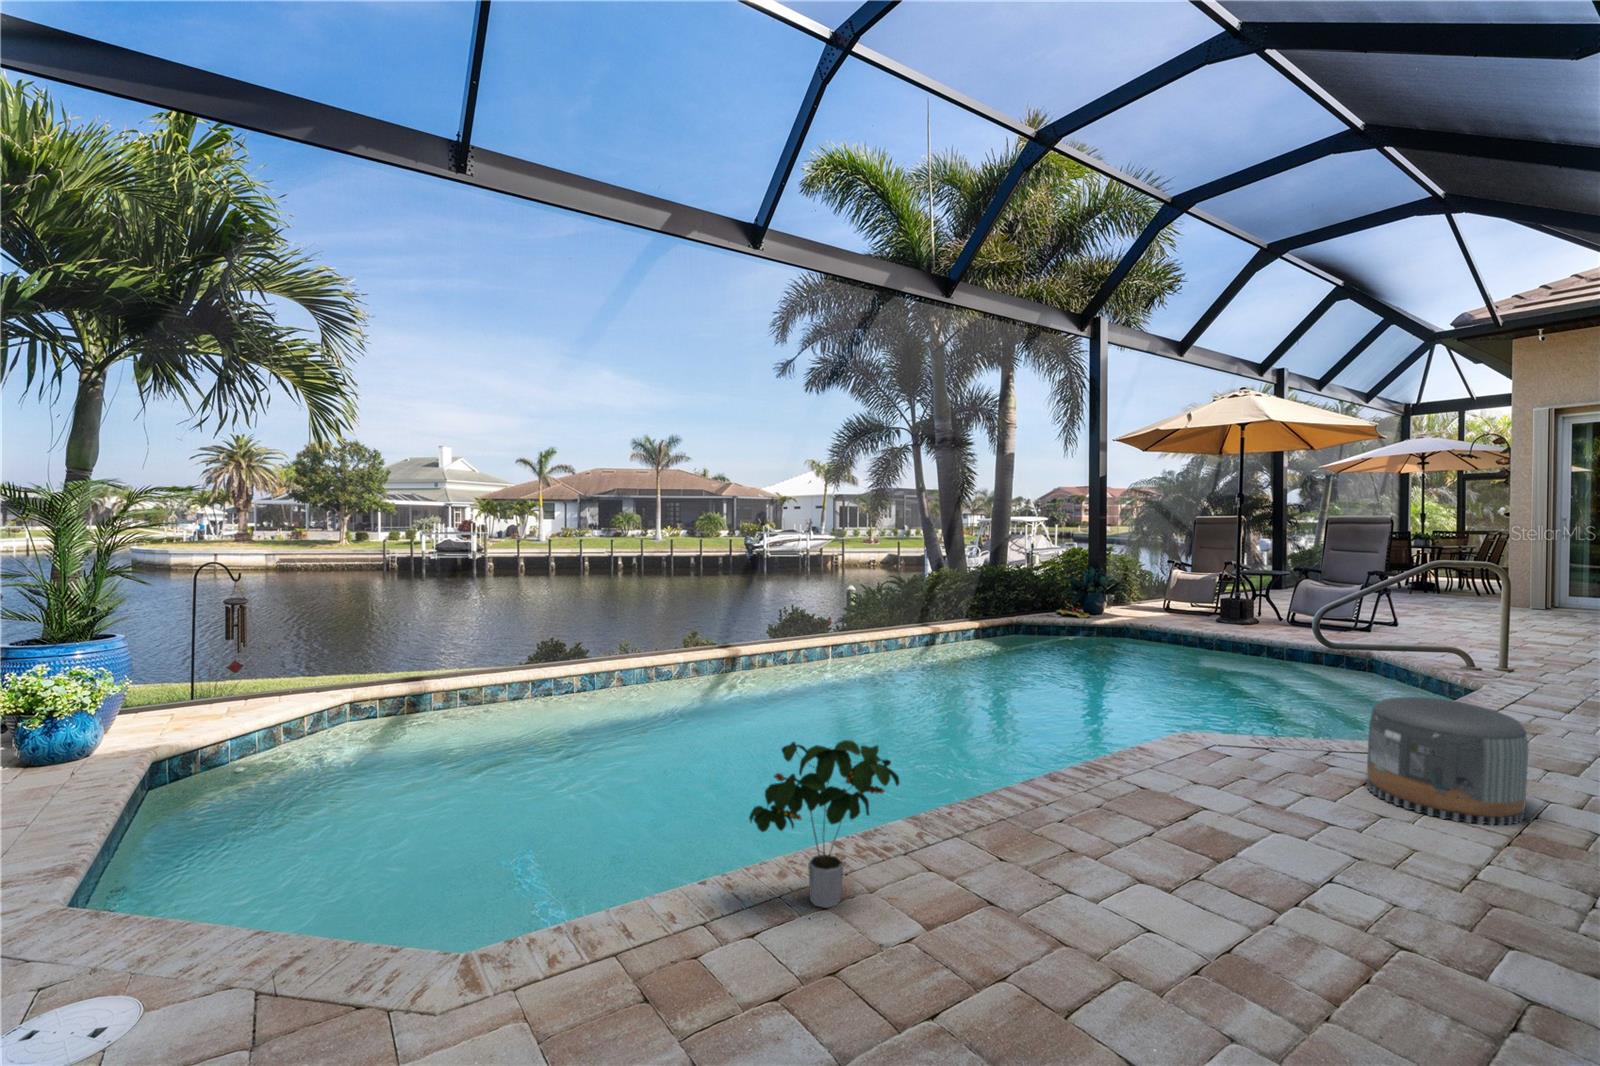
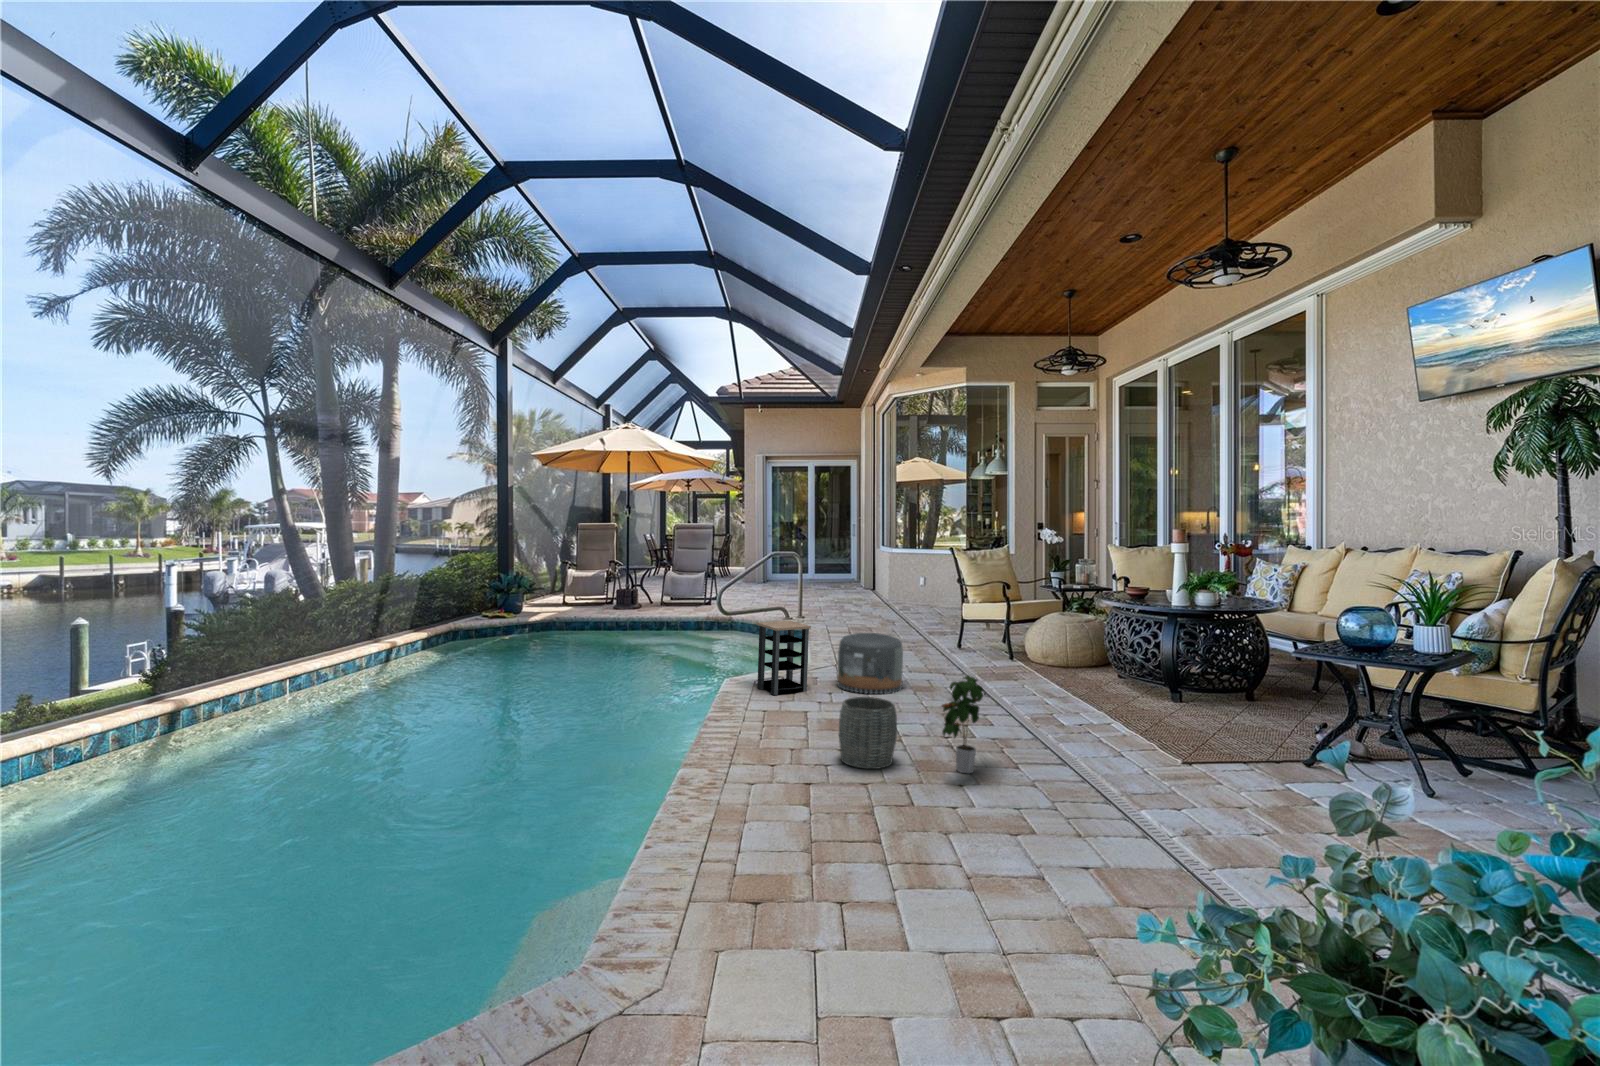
side table: none [1215,651,1300,776] -> present [756,621,811,695]
potted plant: present [749,740,899,908] -> present [942,675,986,773]
woven basket: none [1127,788,1244,934] -> present [839,697,897,769]

